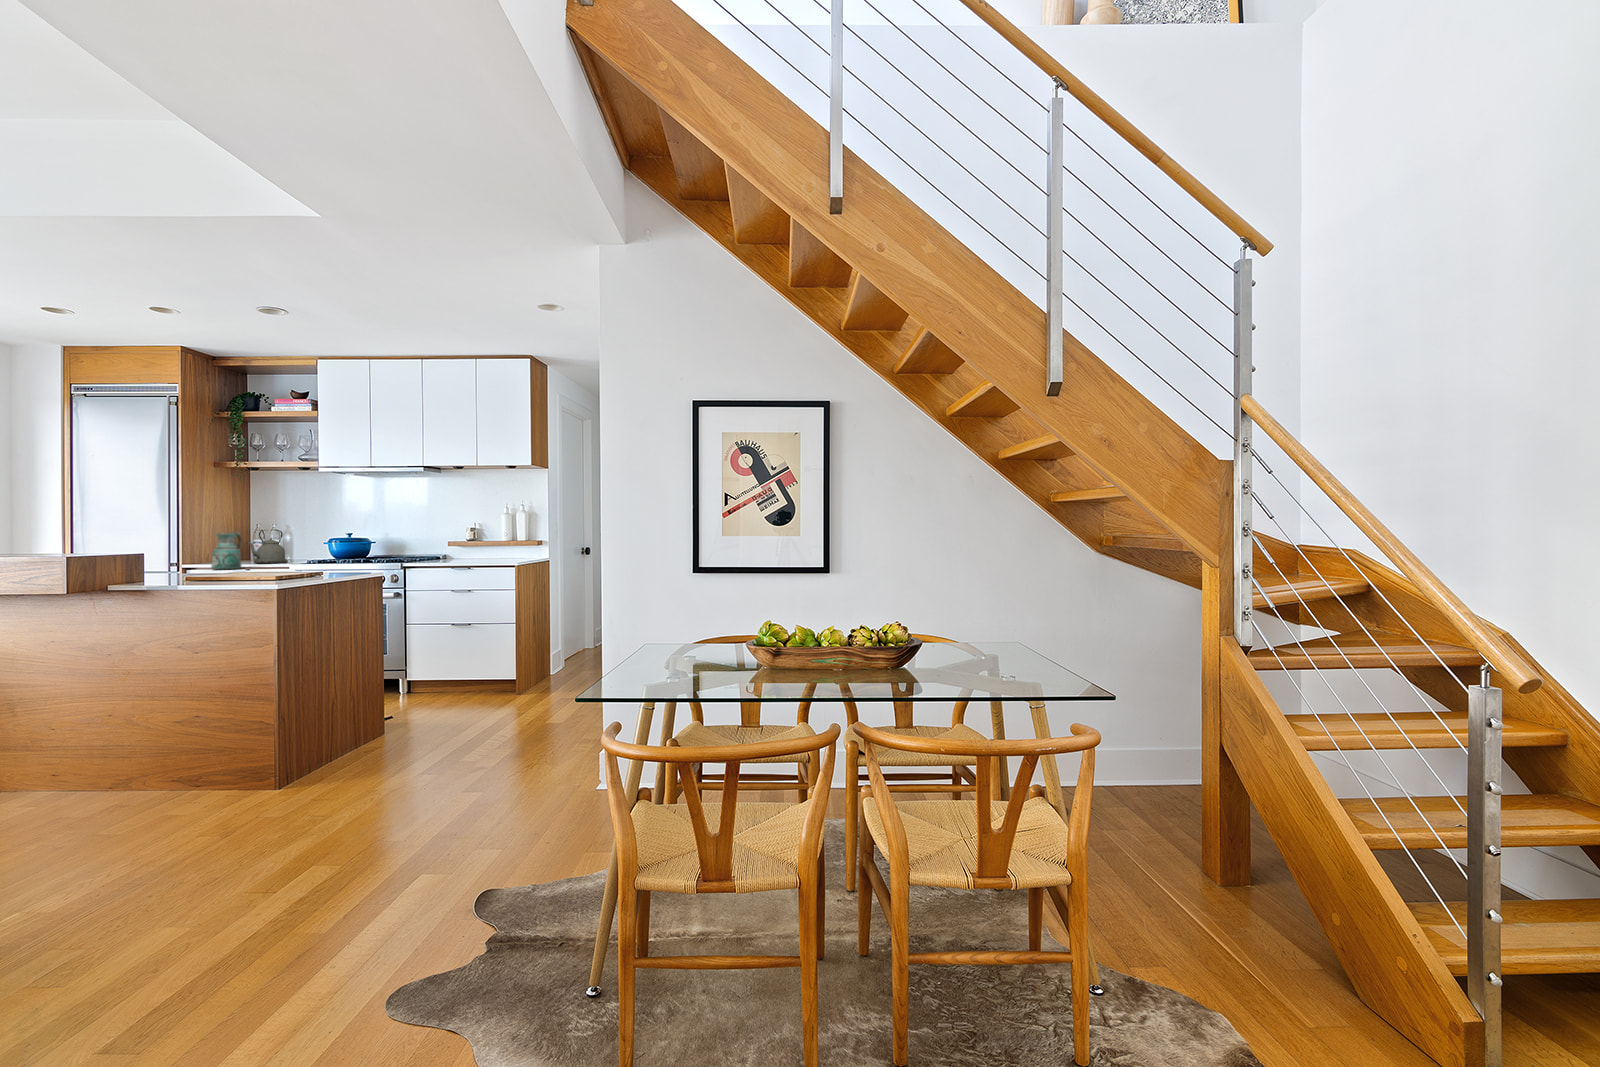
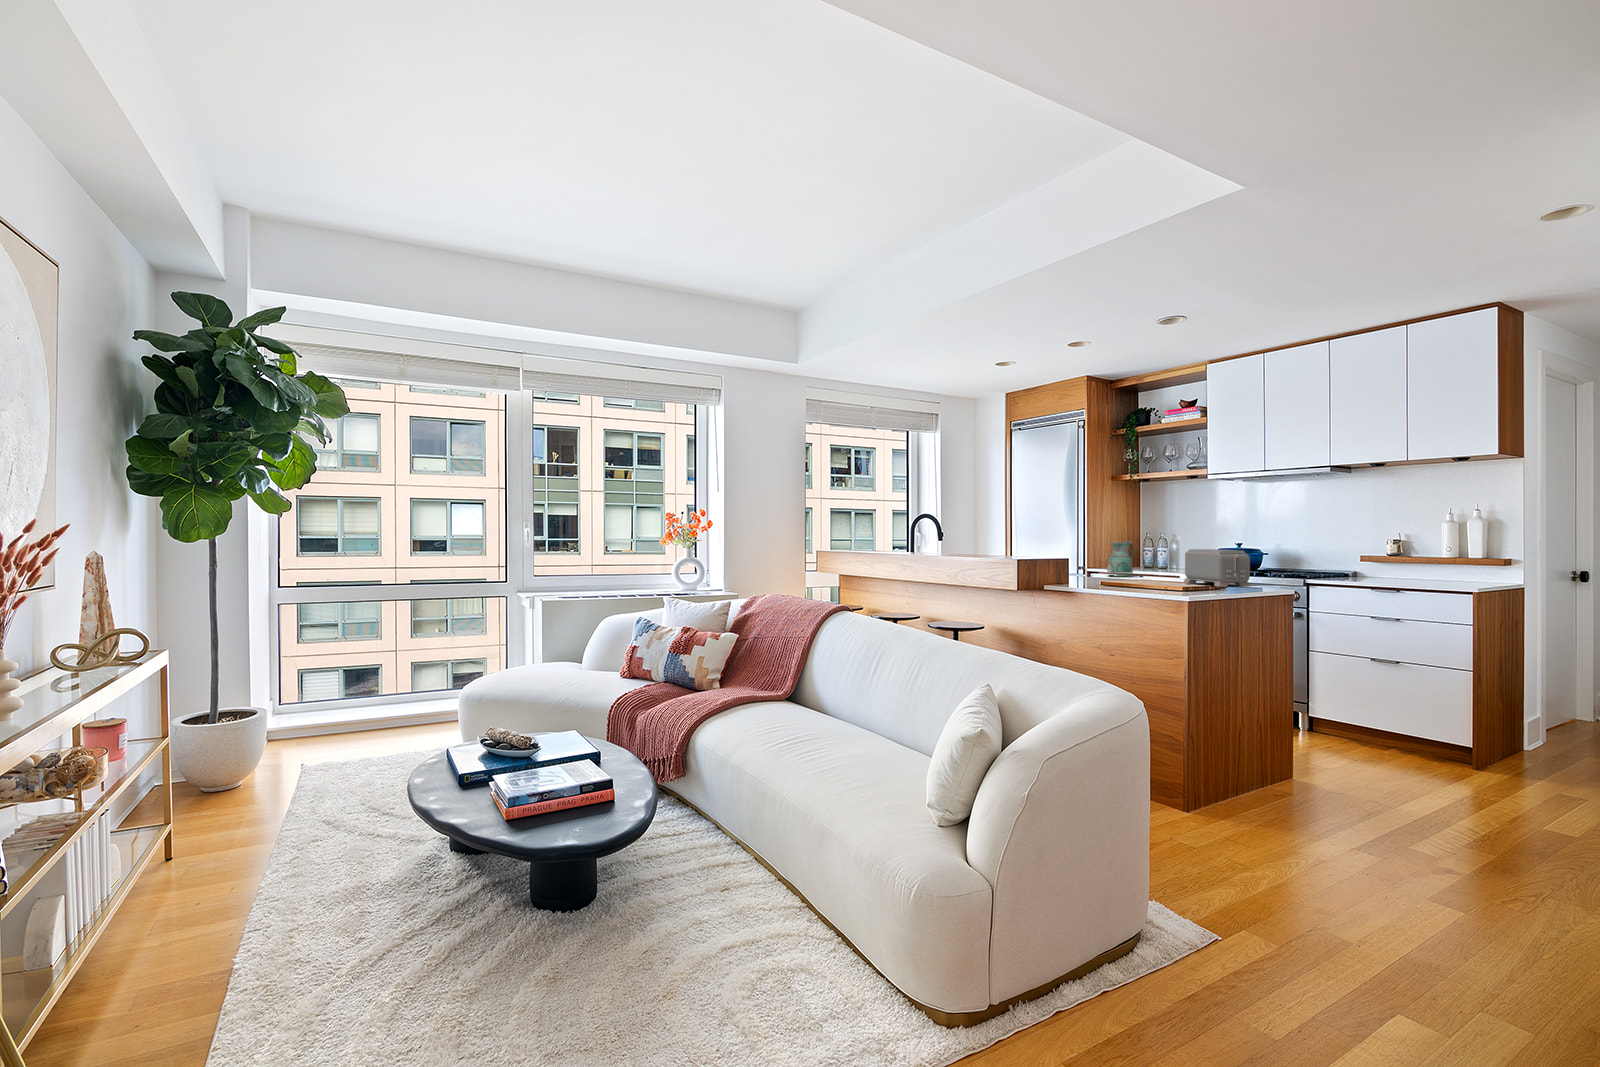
kettle: present [247,530,288,563] -> none [1138,539,1176,571]
toaster: none [295,538,356,571] -> present [1183,549,1250,587]

